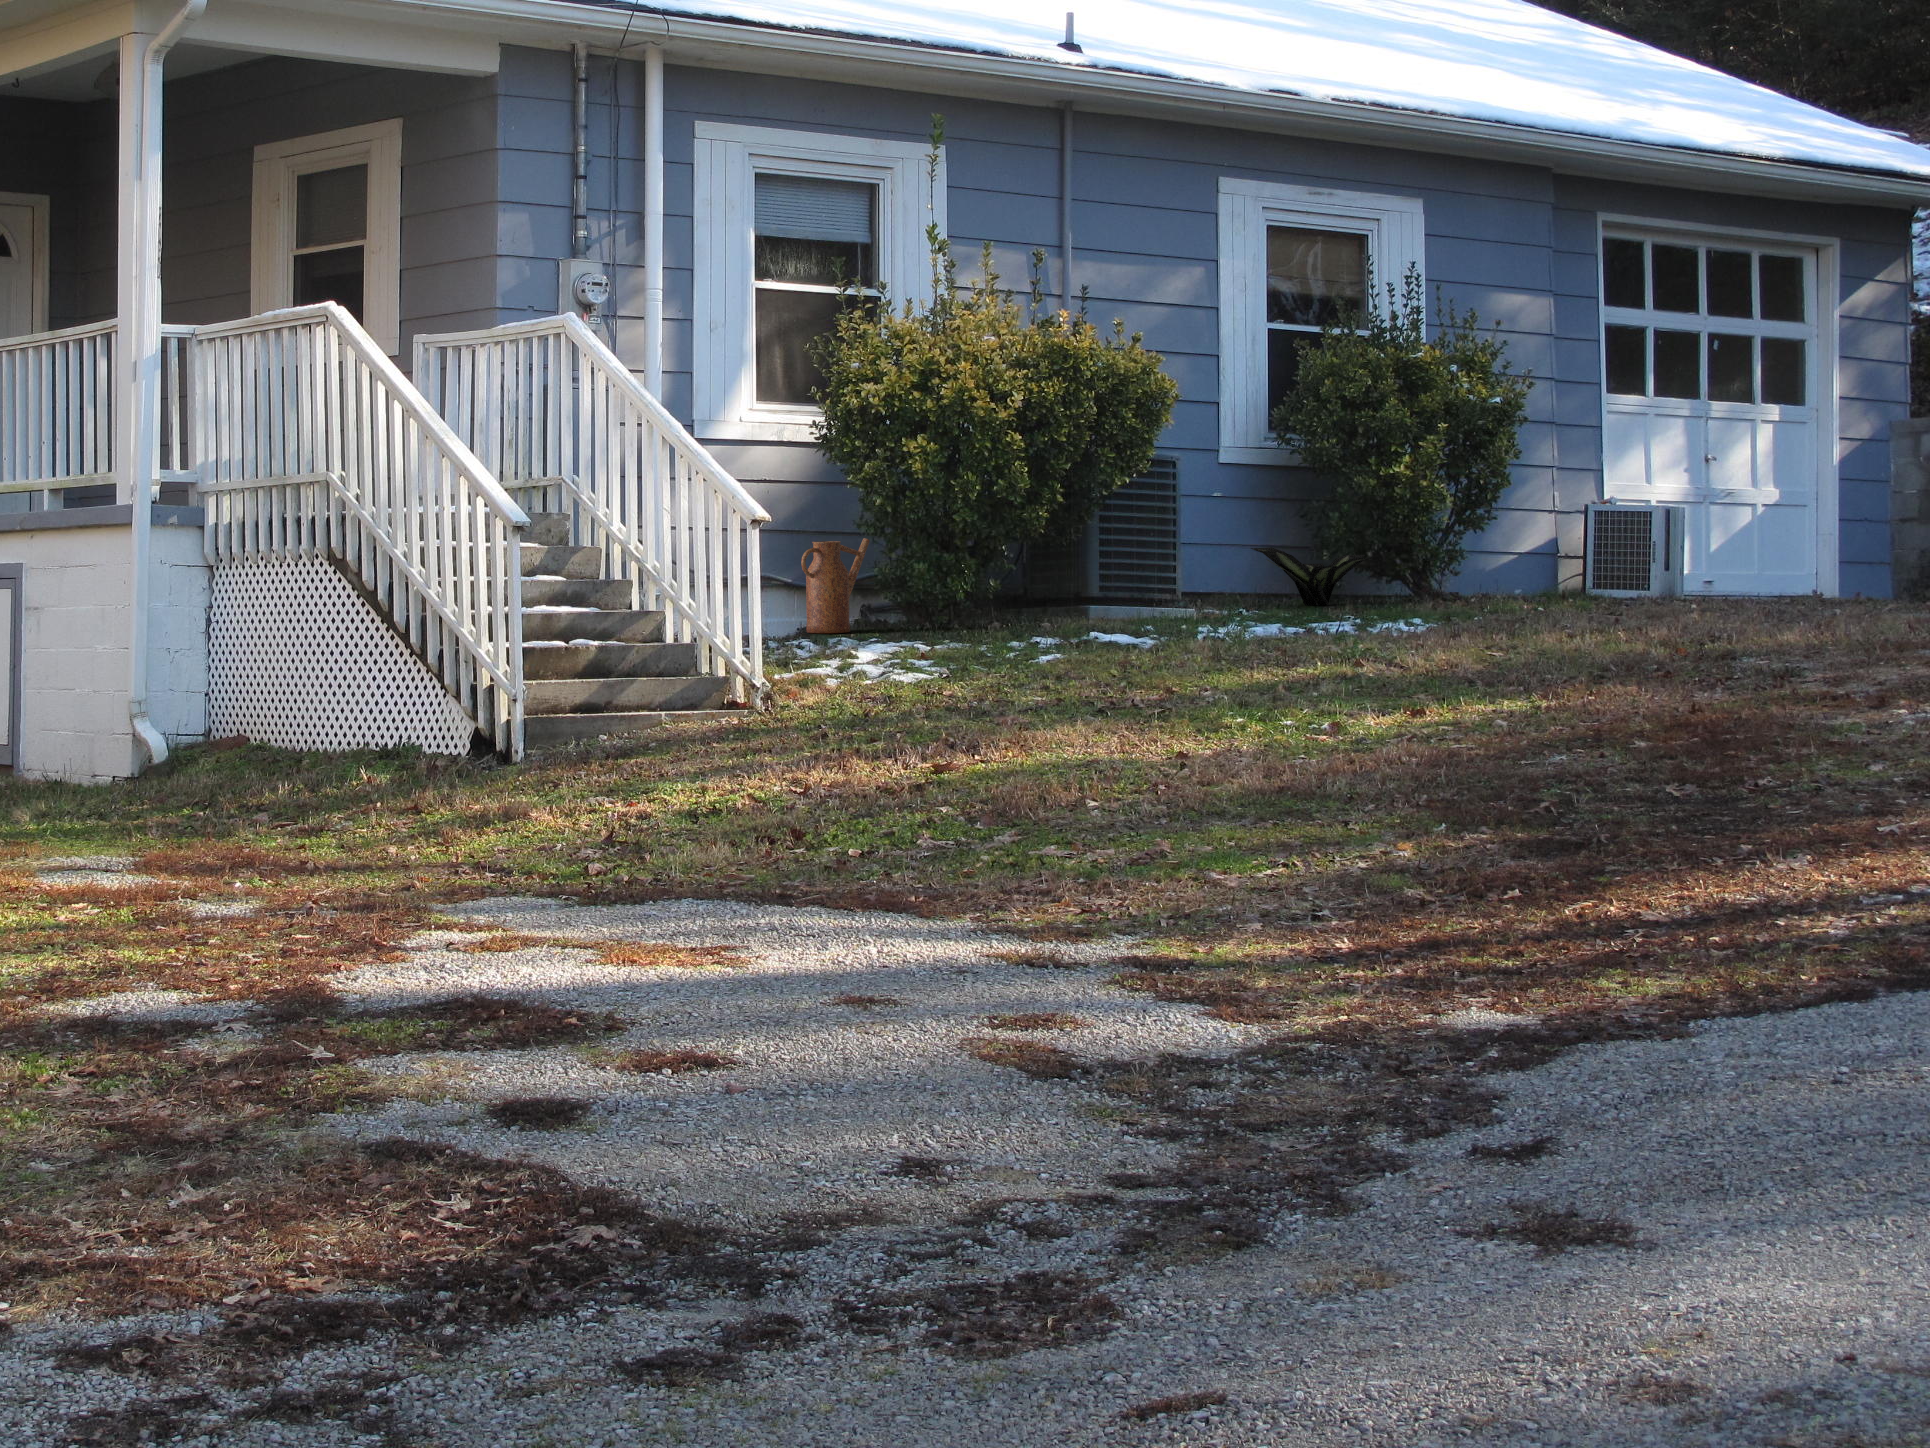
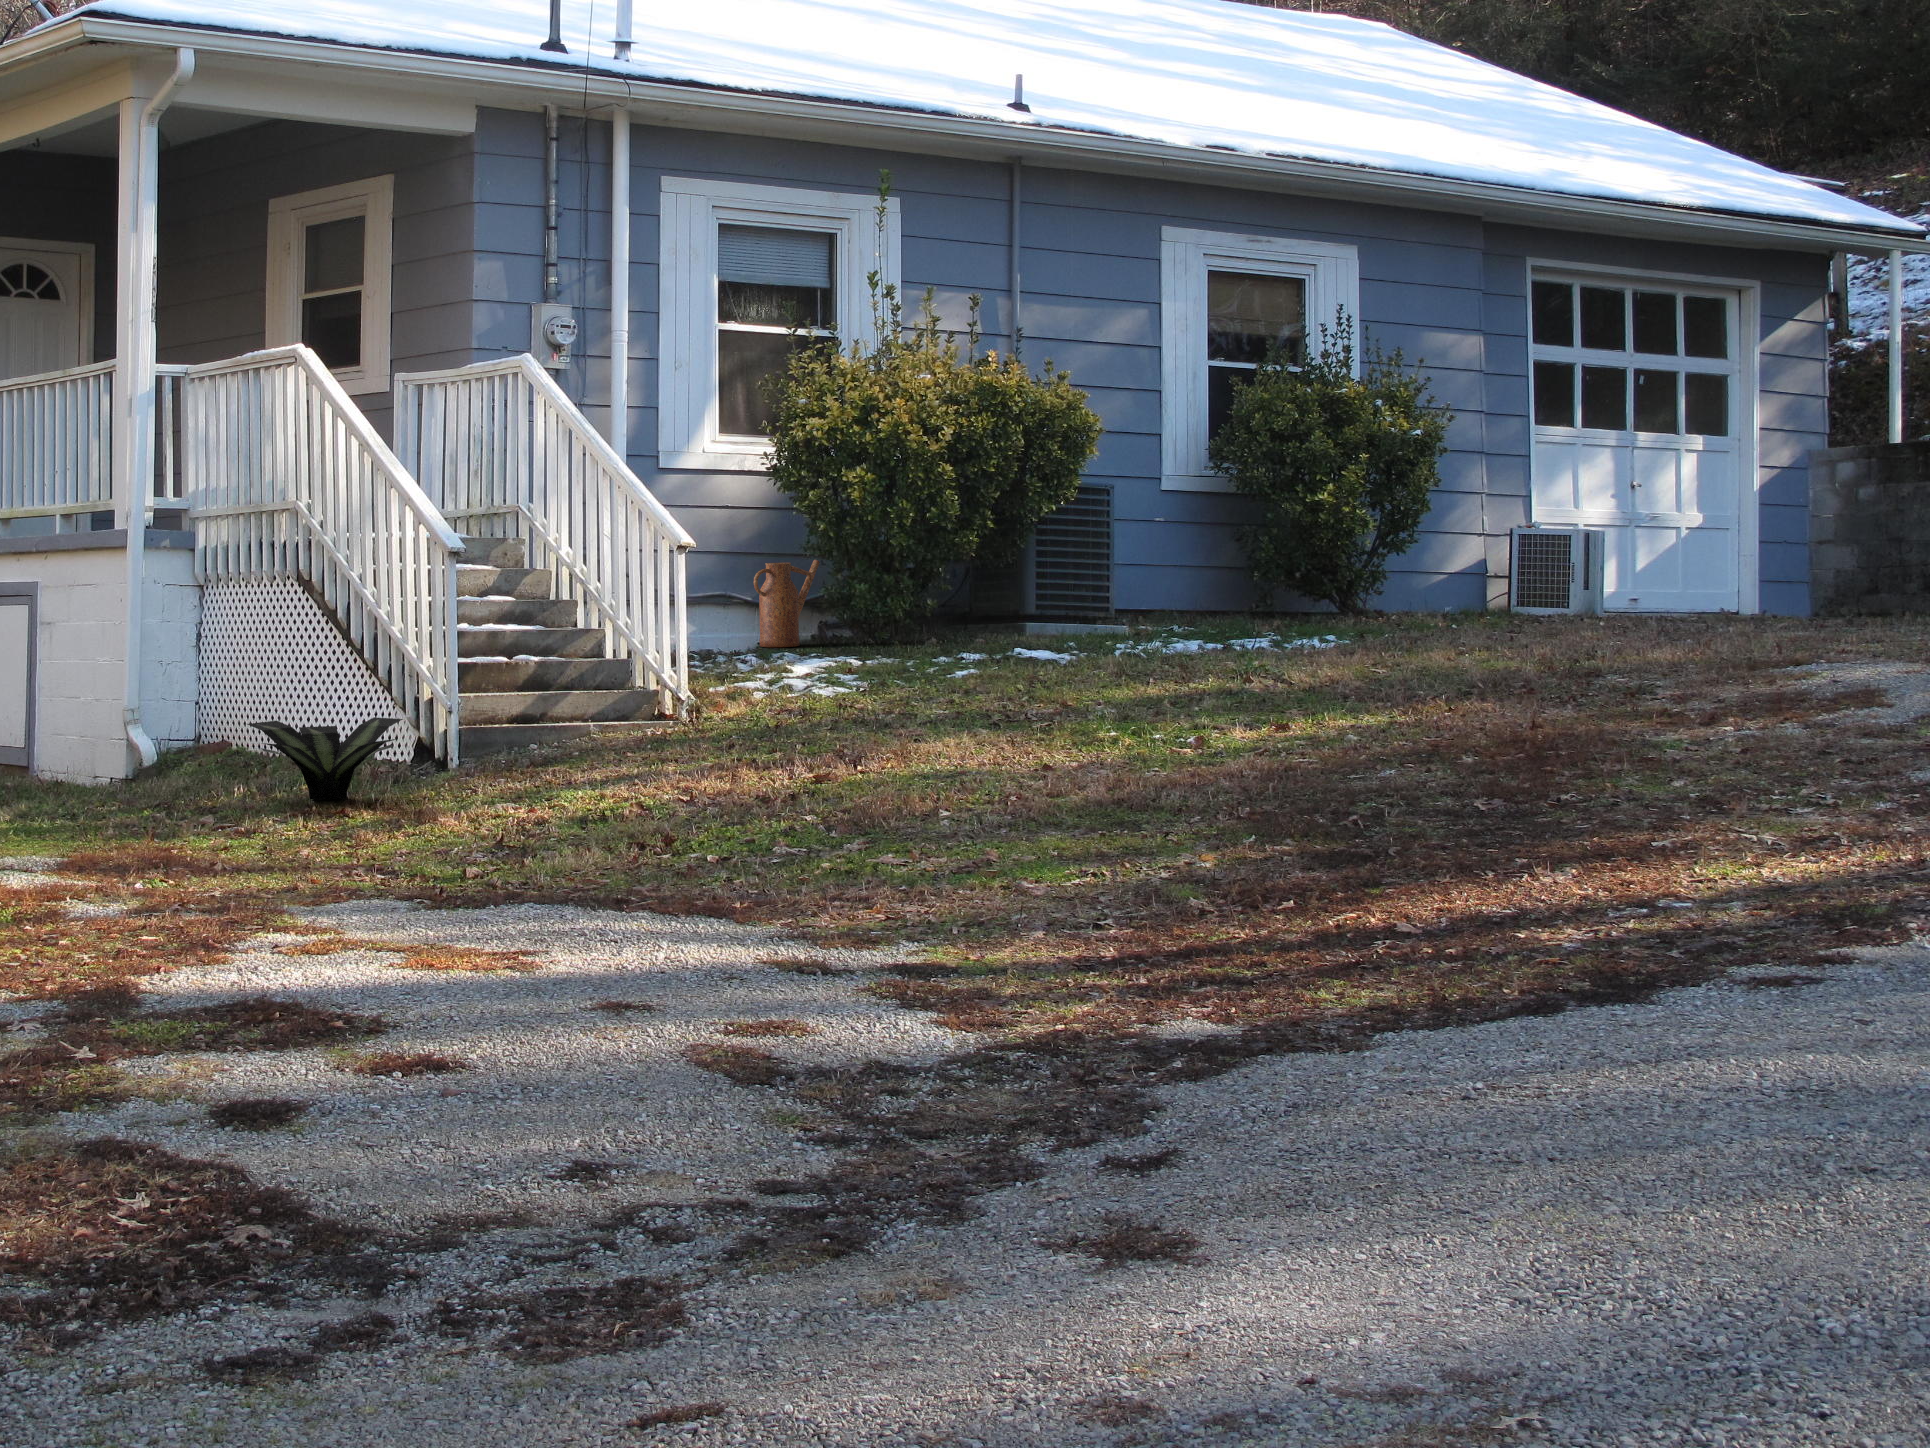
potted plant: present [1251,547,1371,606] -> present [247,717,403,801]

